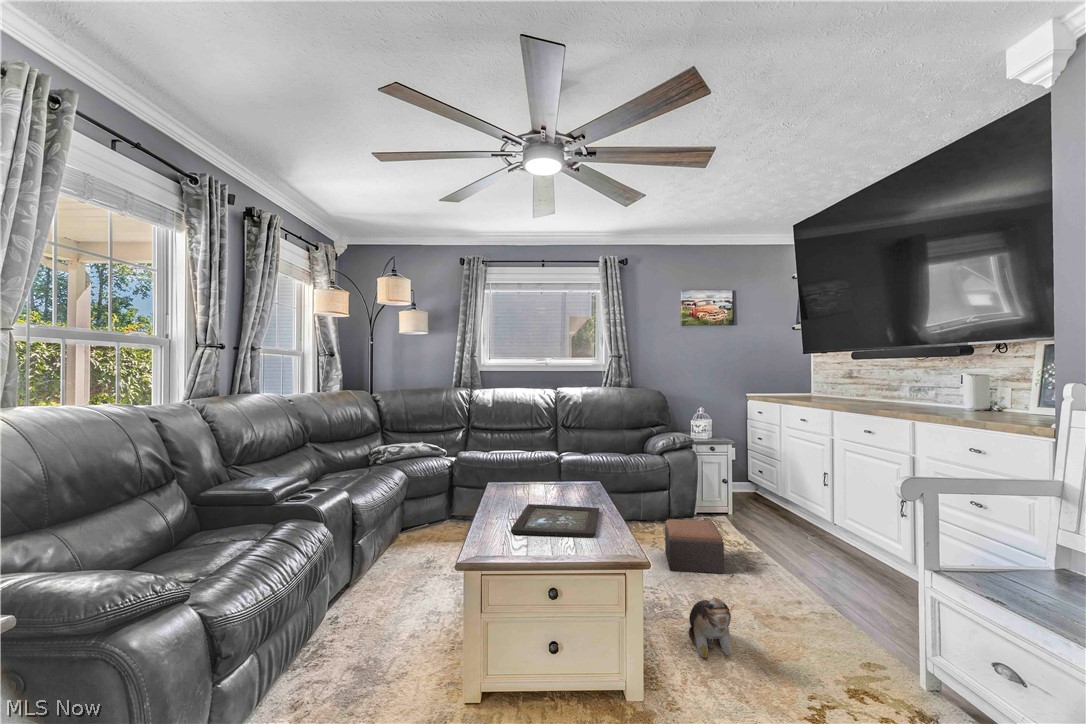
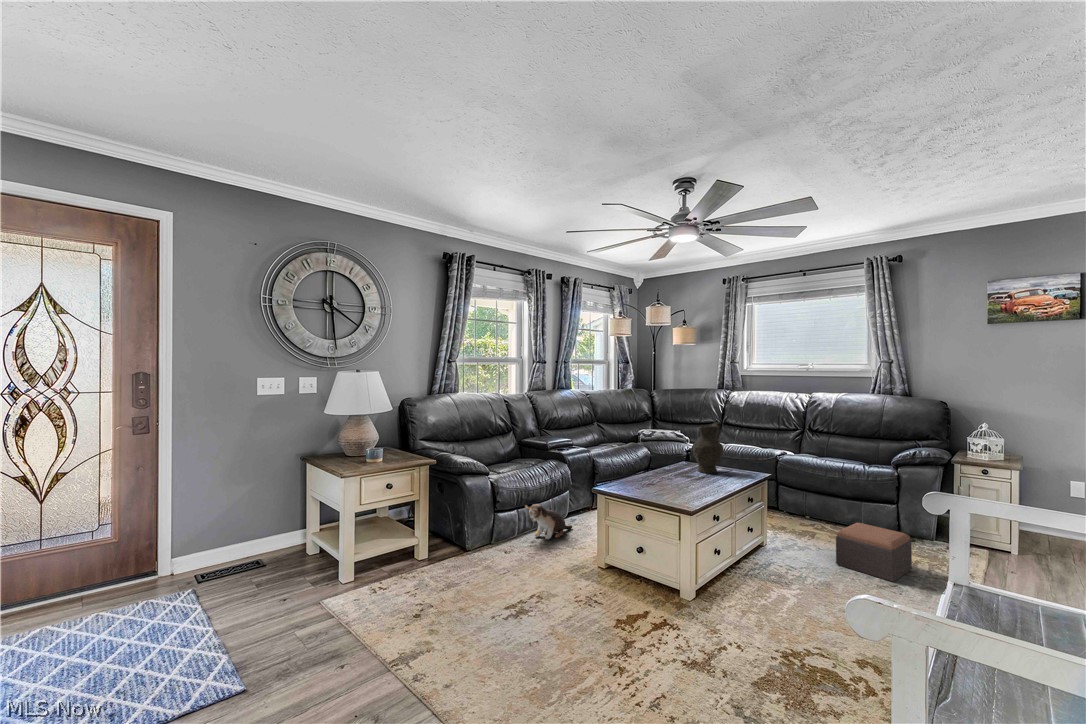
decorative vase: none [516,428,552,496] -> present [693,422,723,473]
tray: present [511,504,599,538] -> none [643,474,728,496]
plush toy: present [689,597,734,658] -> present [525,504,572,539]

